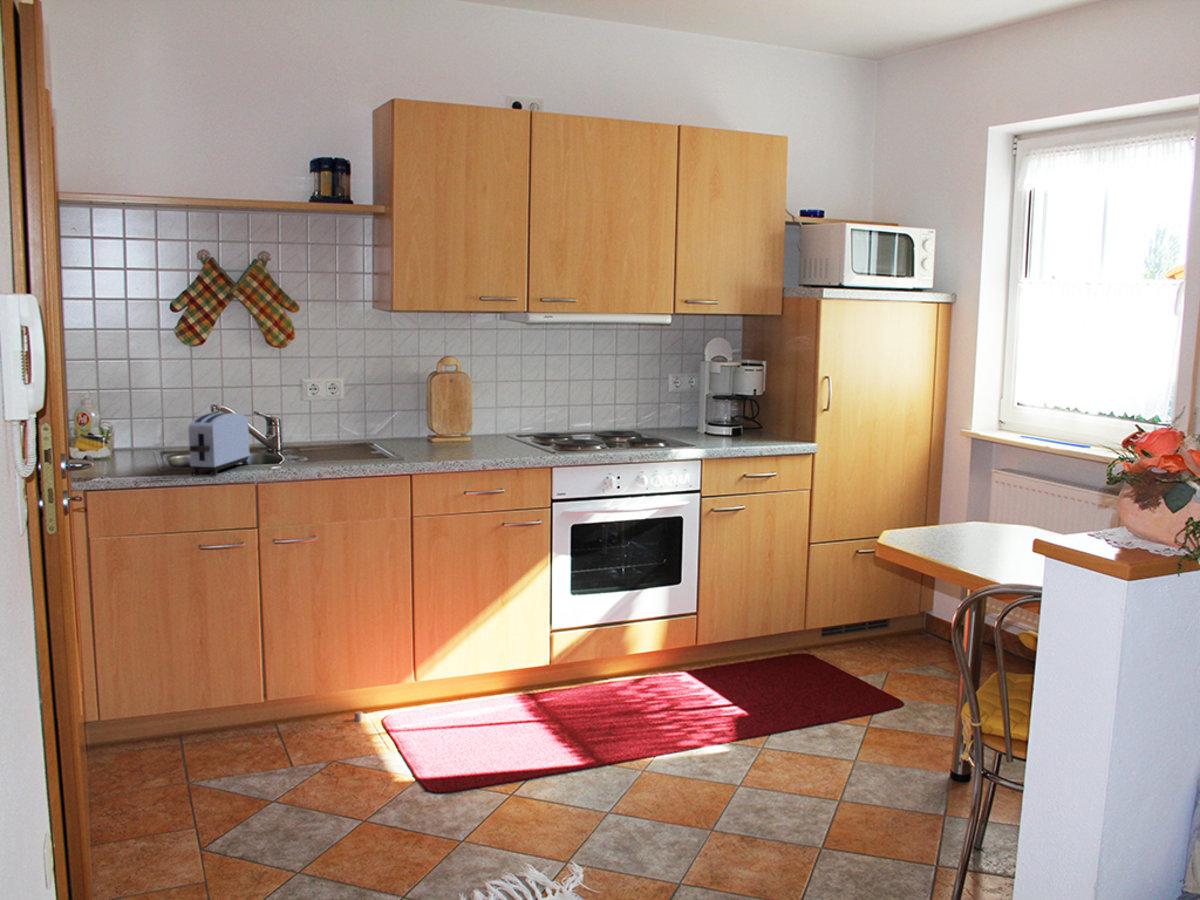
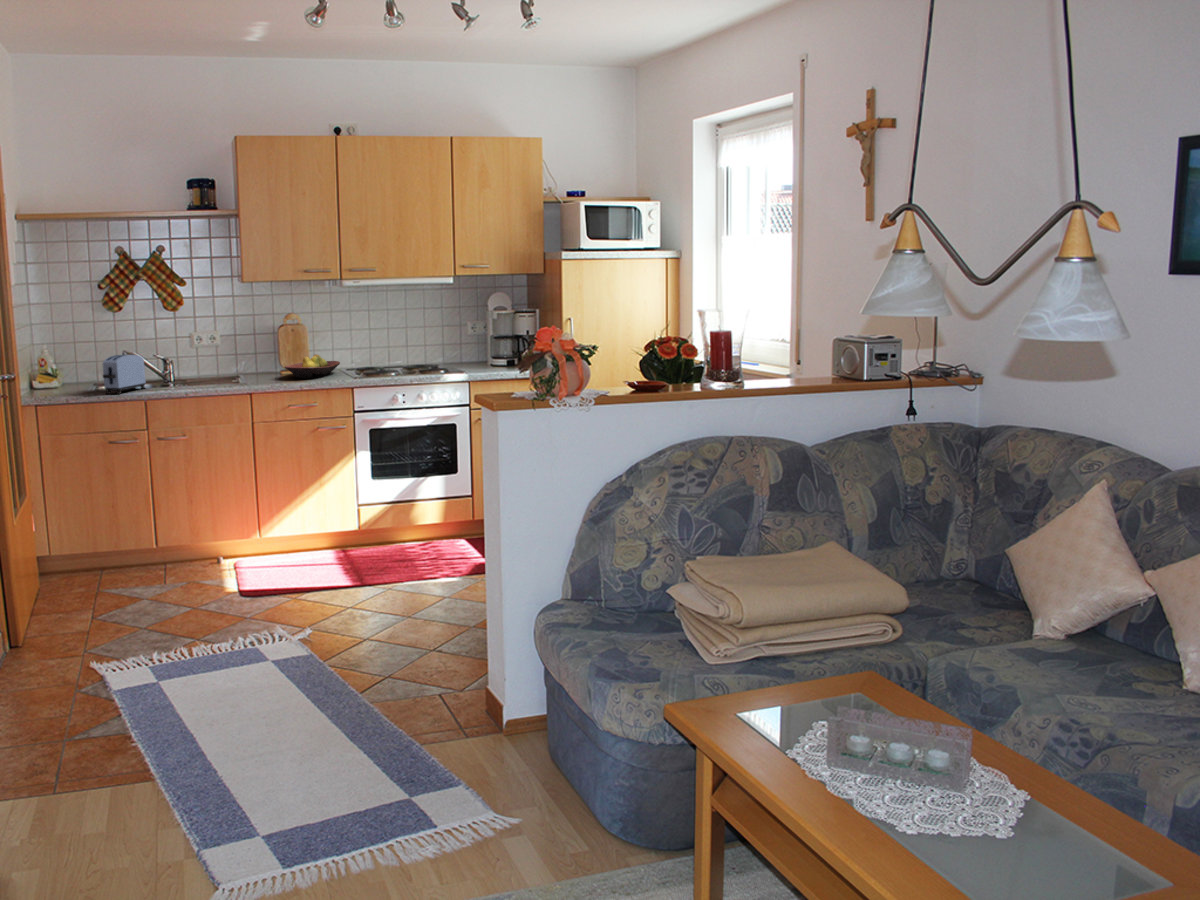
fruit bowl: none [446,413,514,449] -> present [285,354,340,378]

